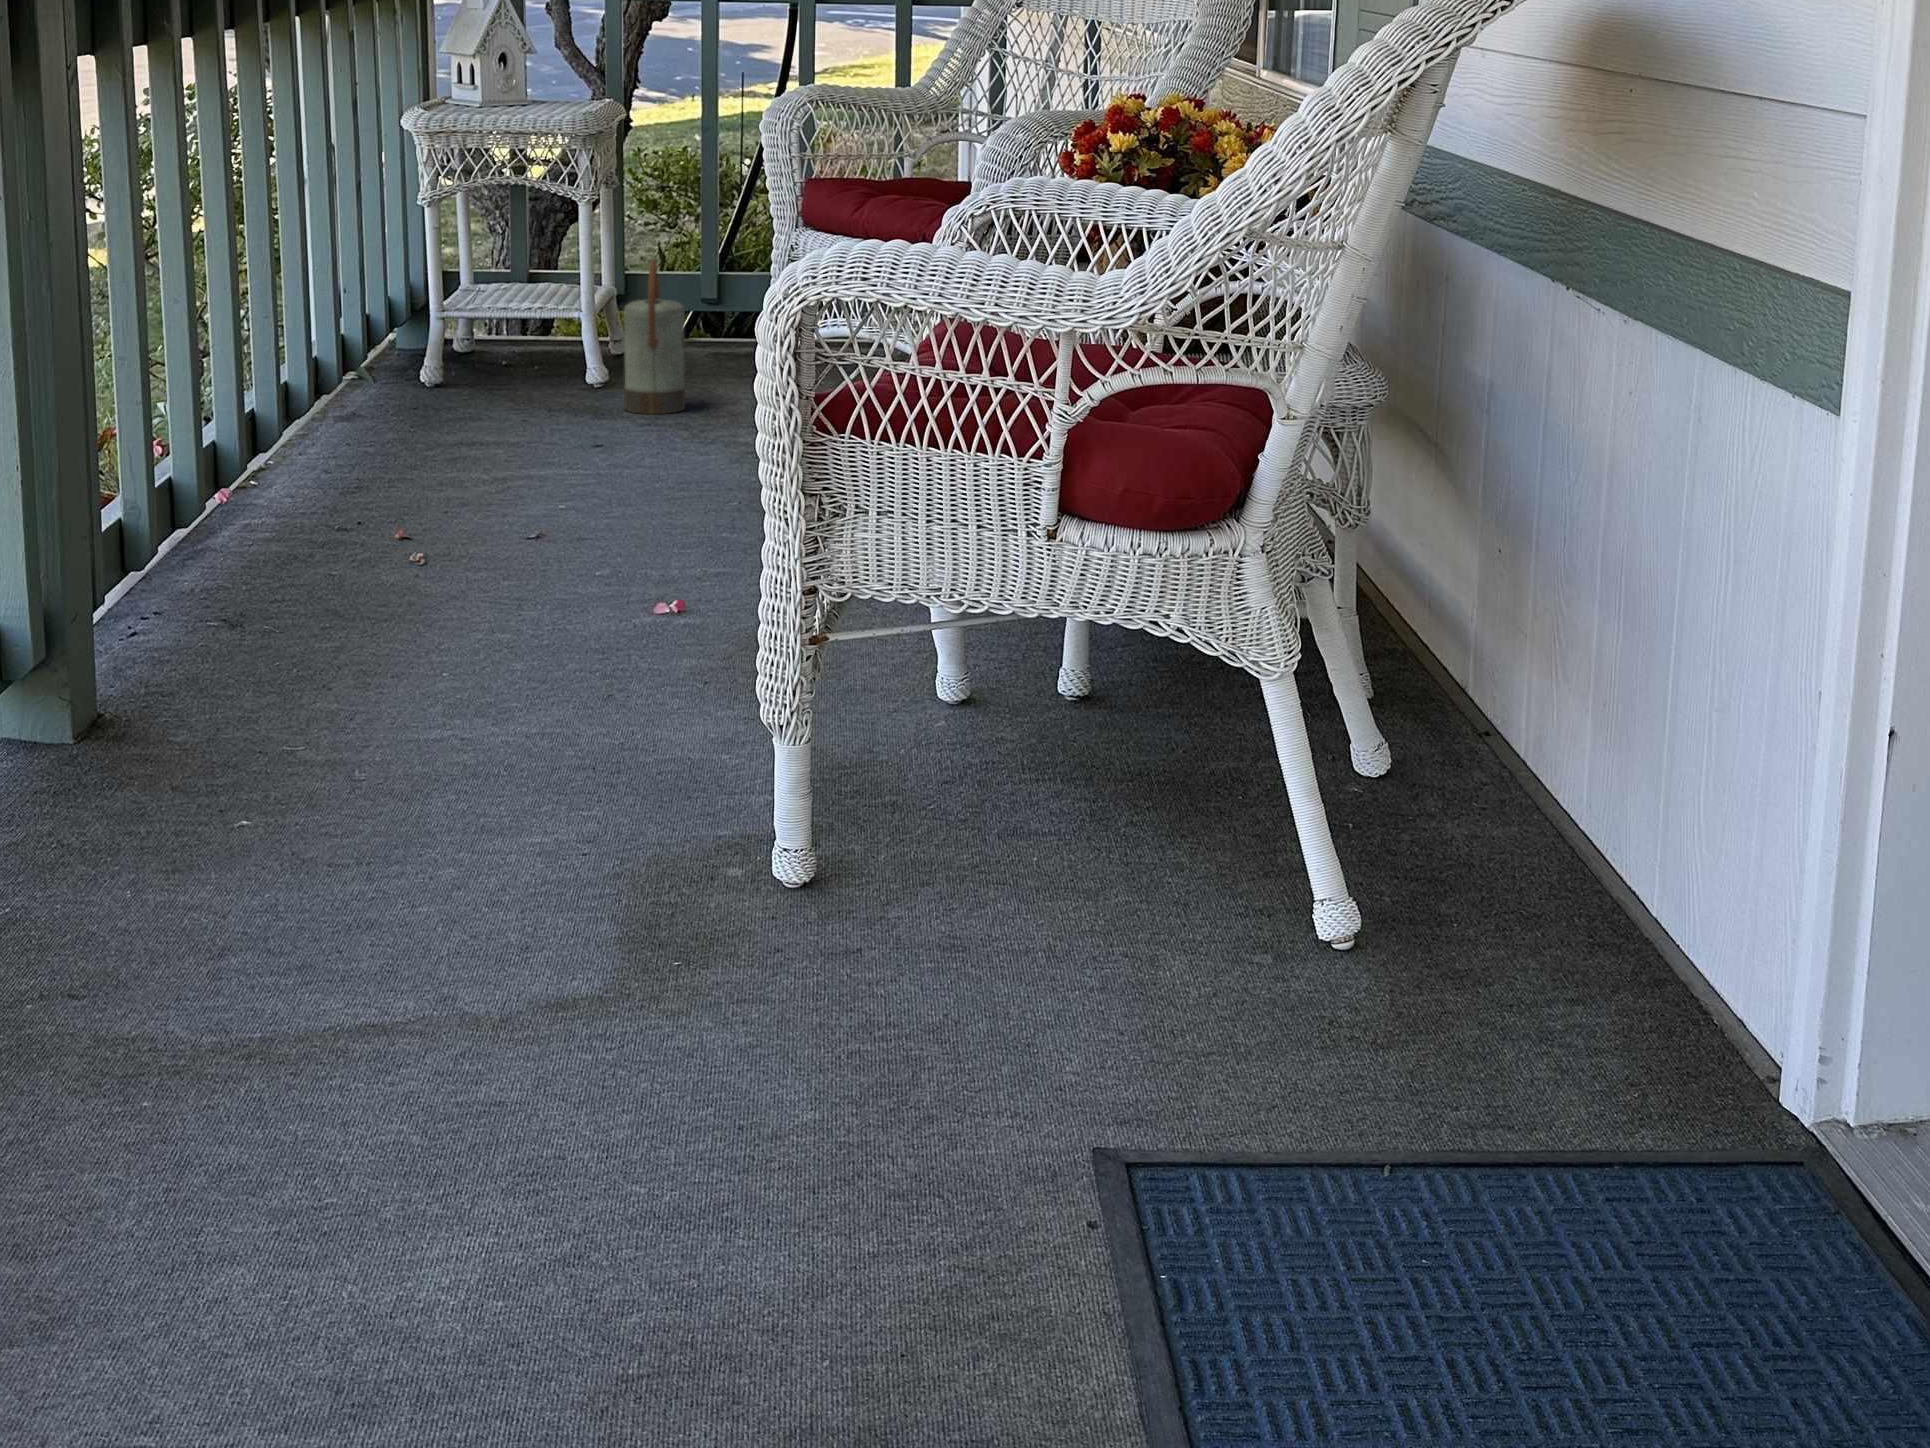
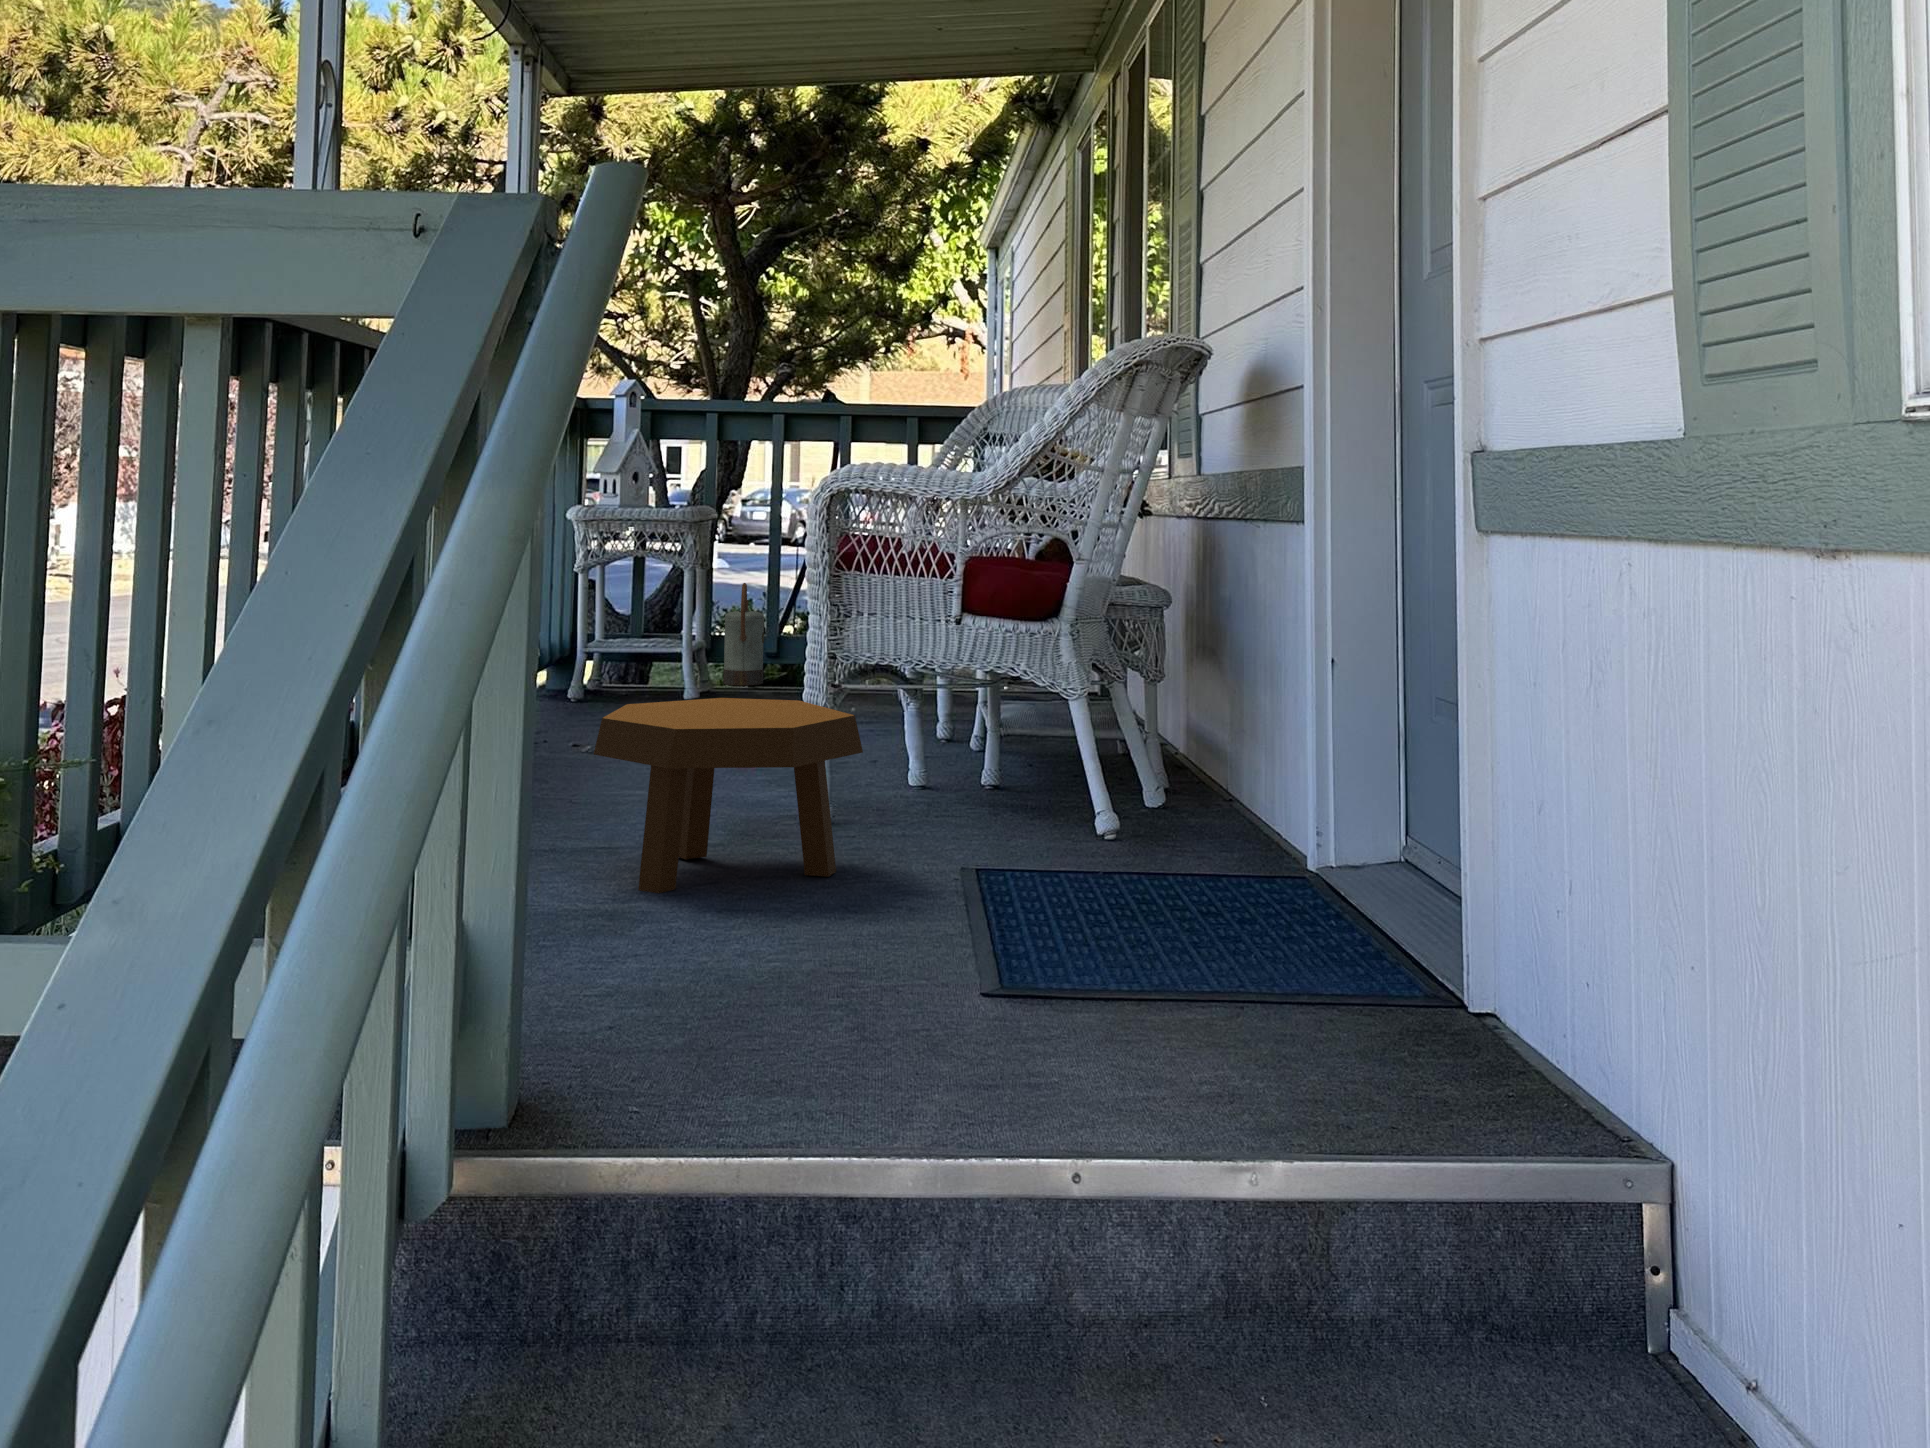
footstool: none [343,698,882,1172] -> present [594,698,863,893]

